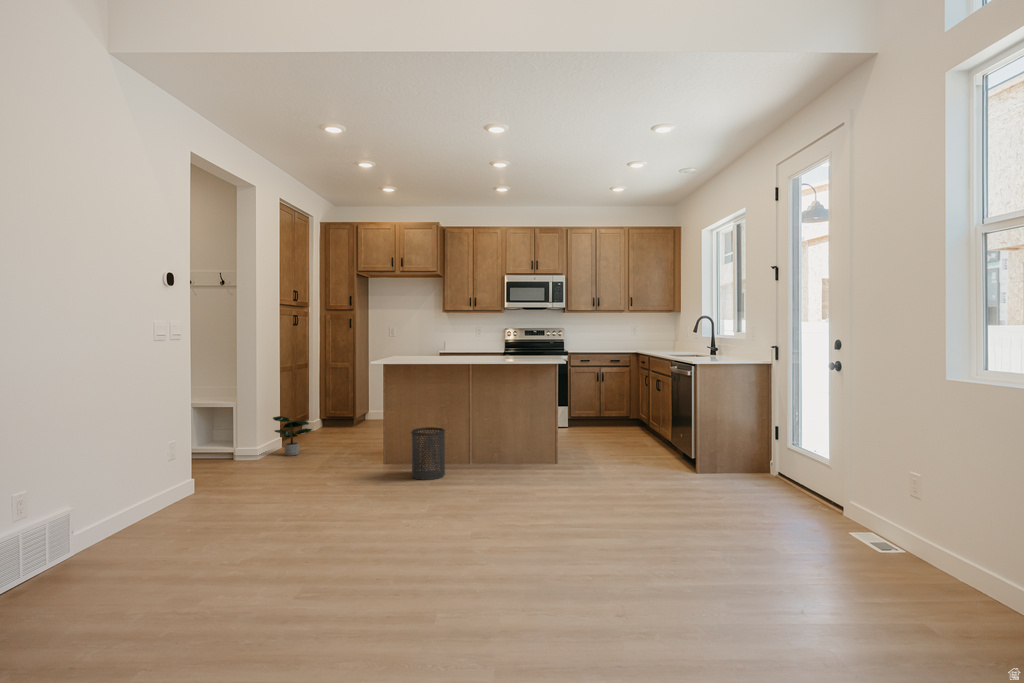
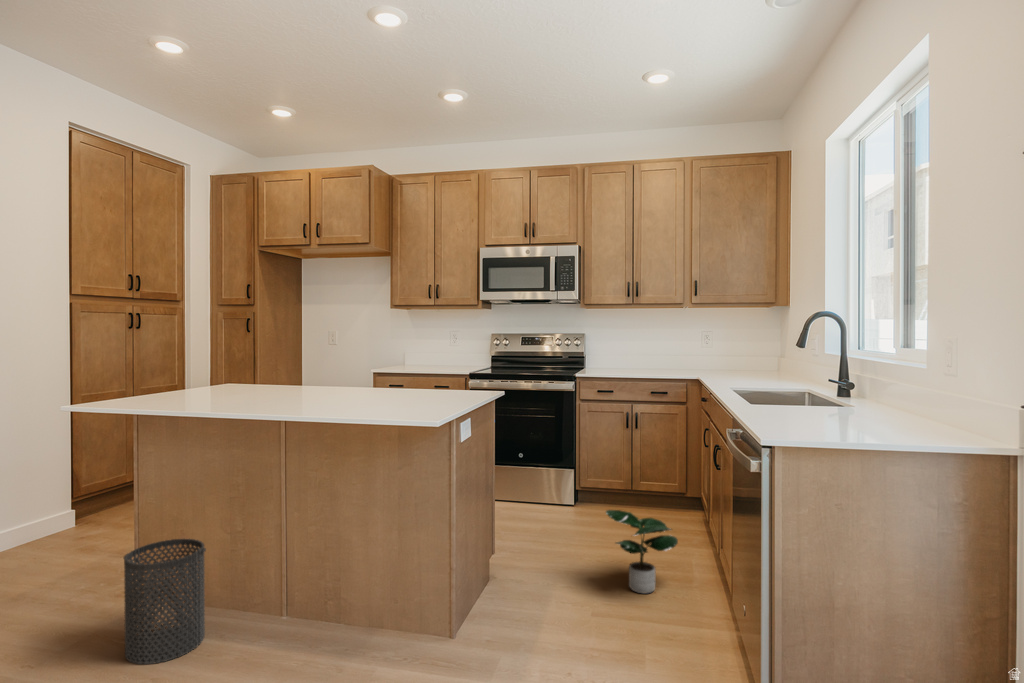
potted plant: present [273,416,312,456] -> present [606,510,678,594]

